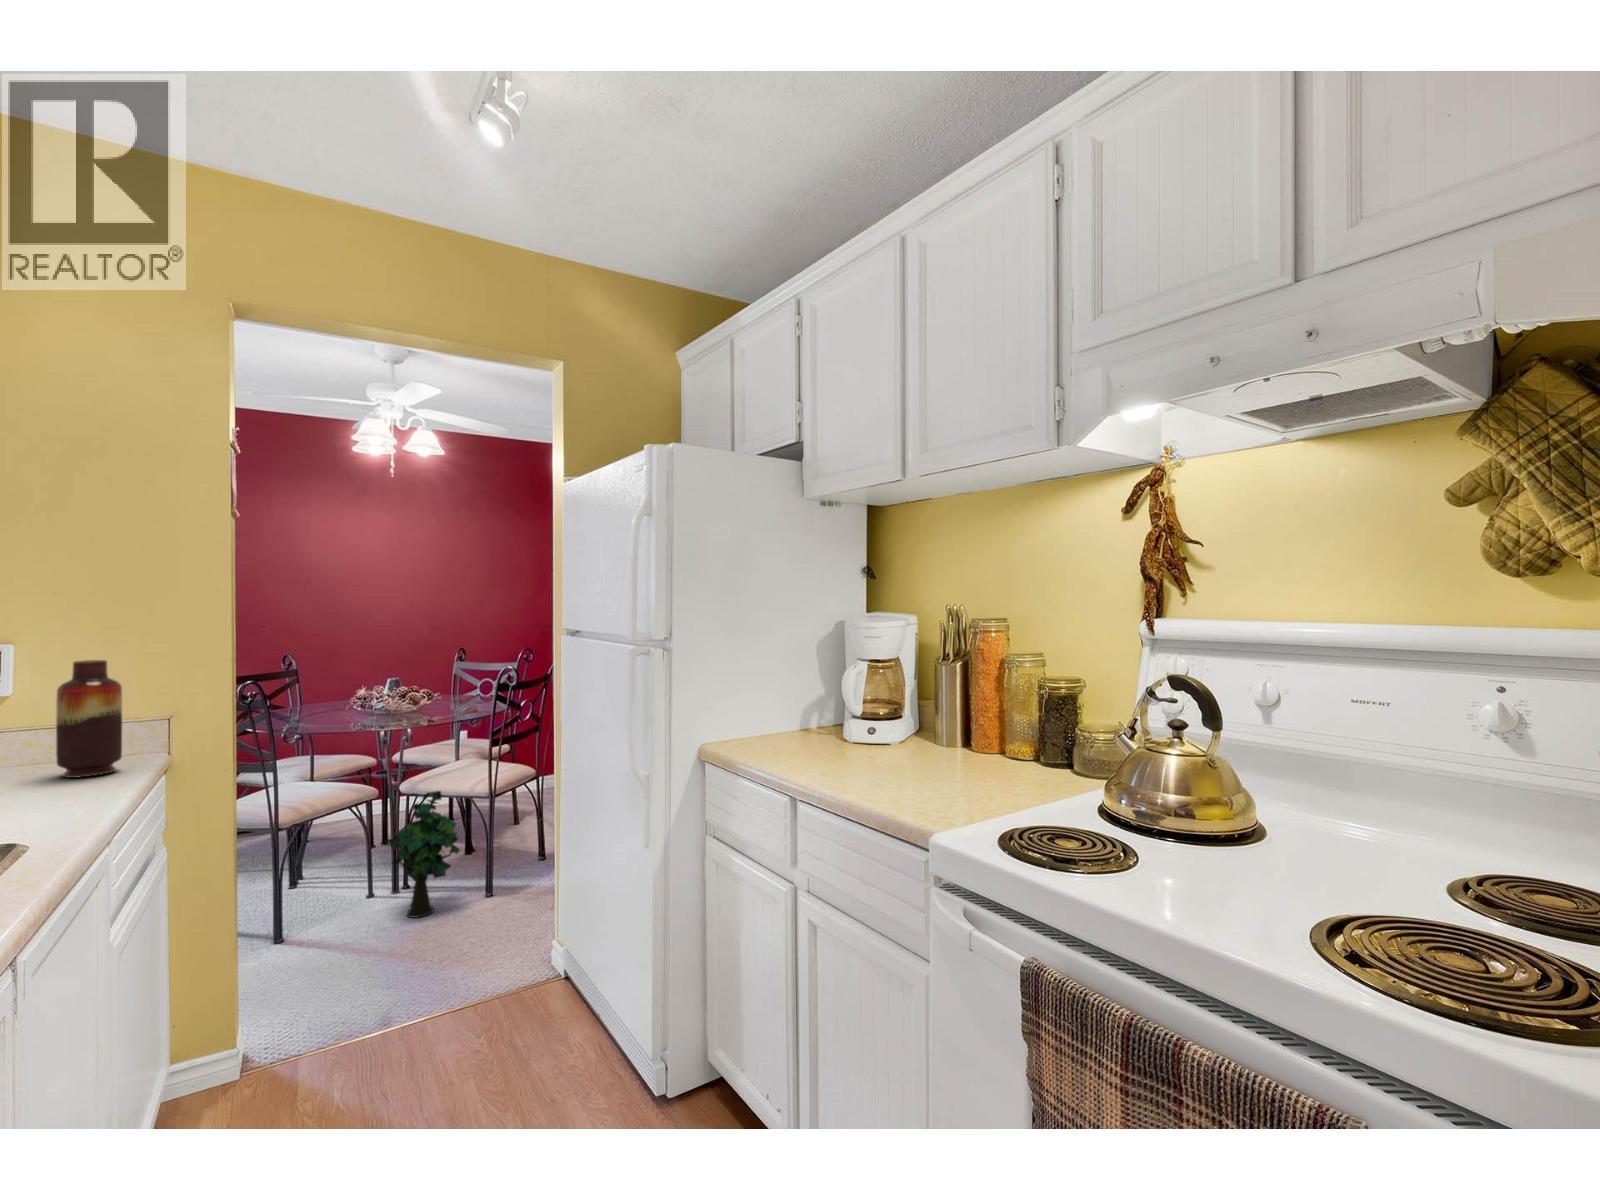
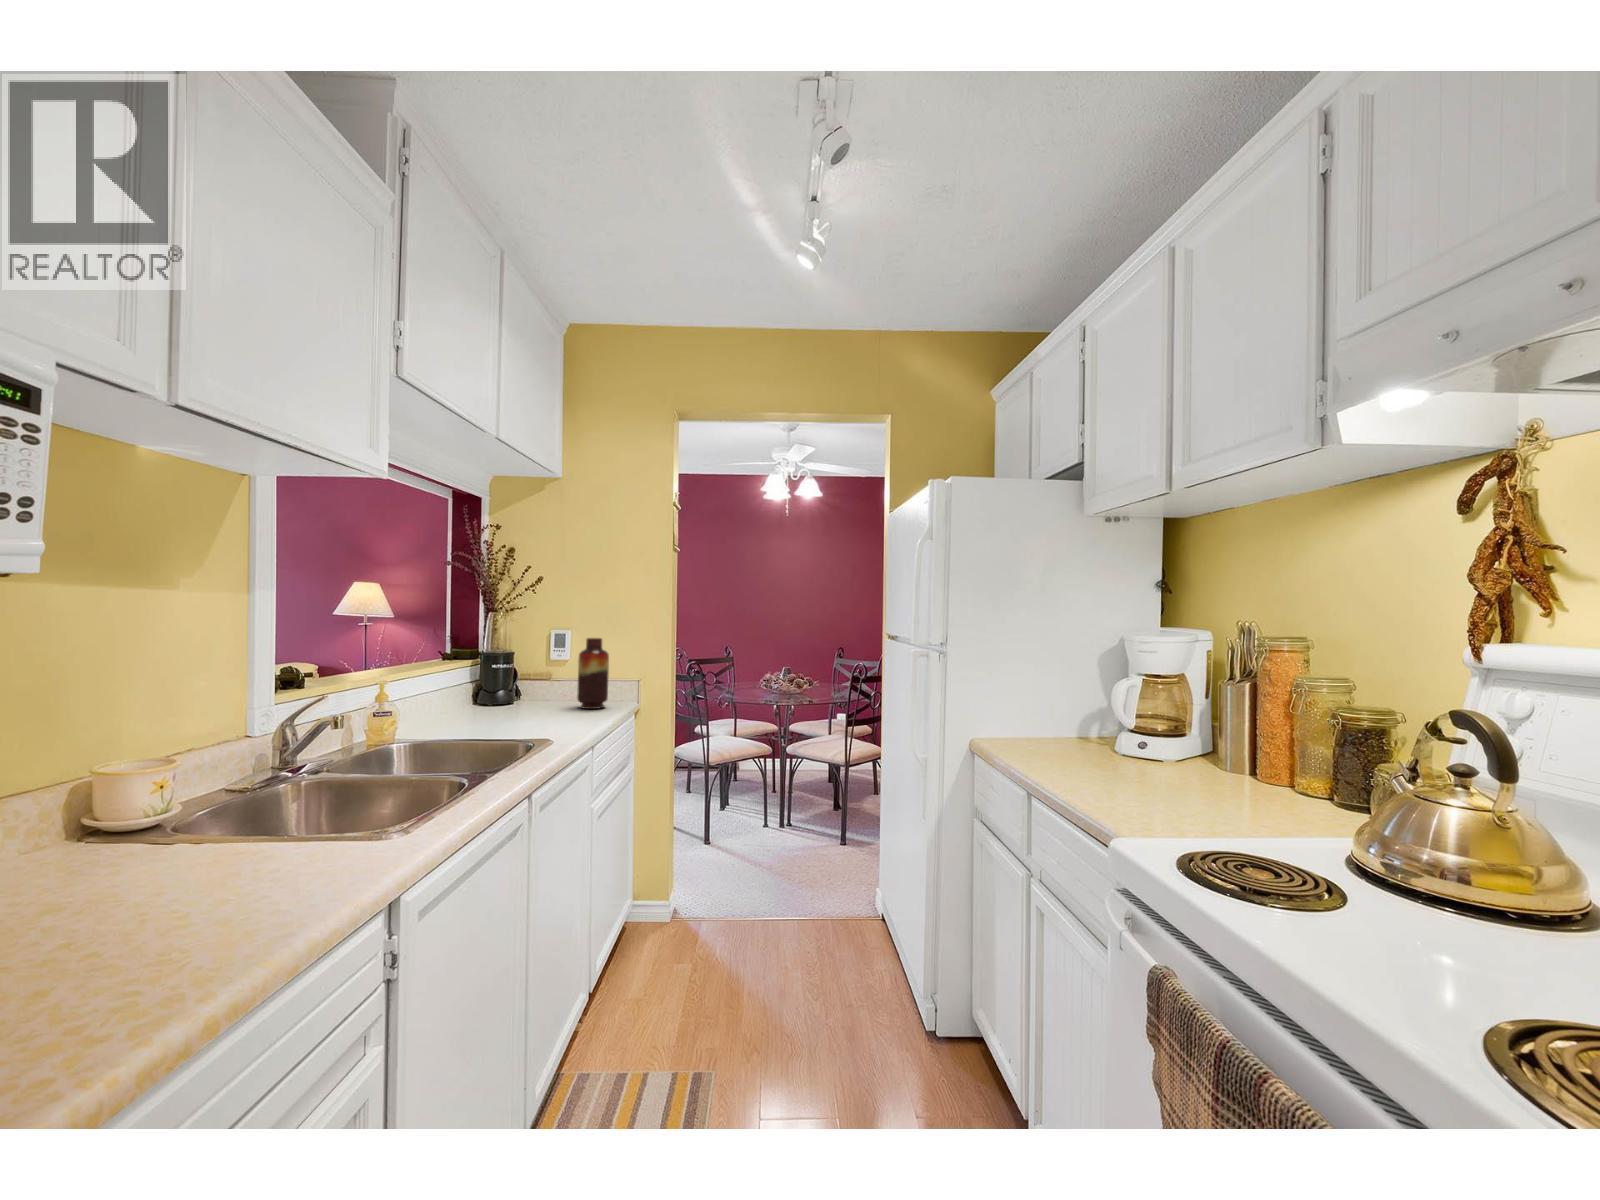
decorative plant: present [383,791,460,918] -> none [769,754,824,850]

